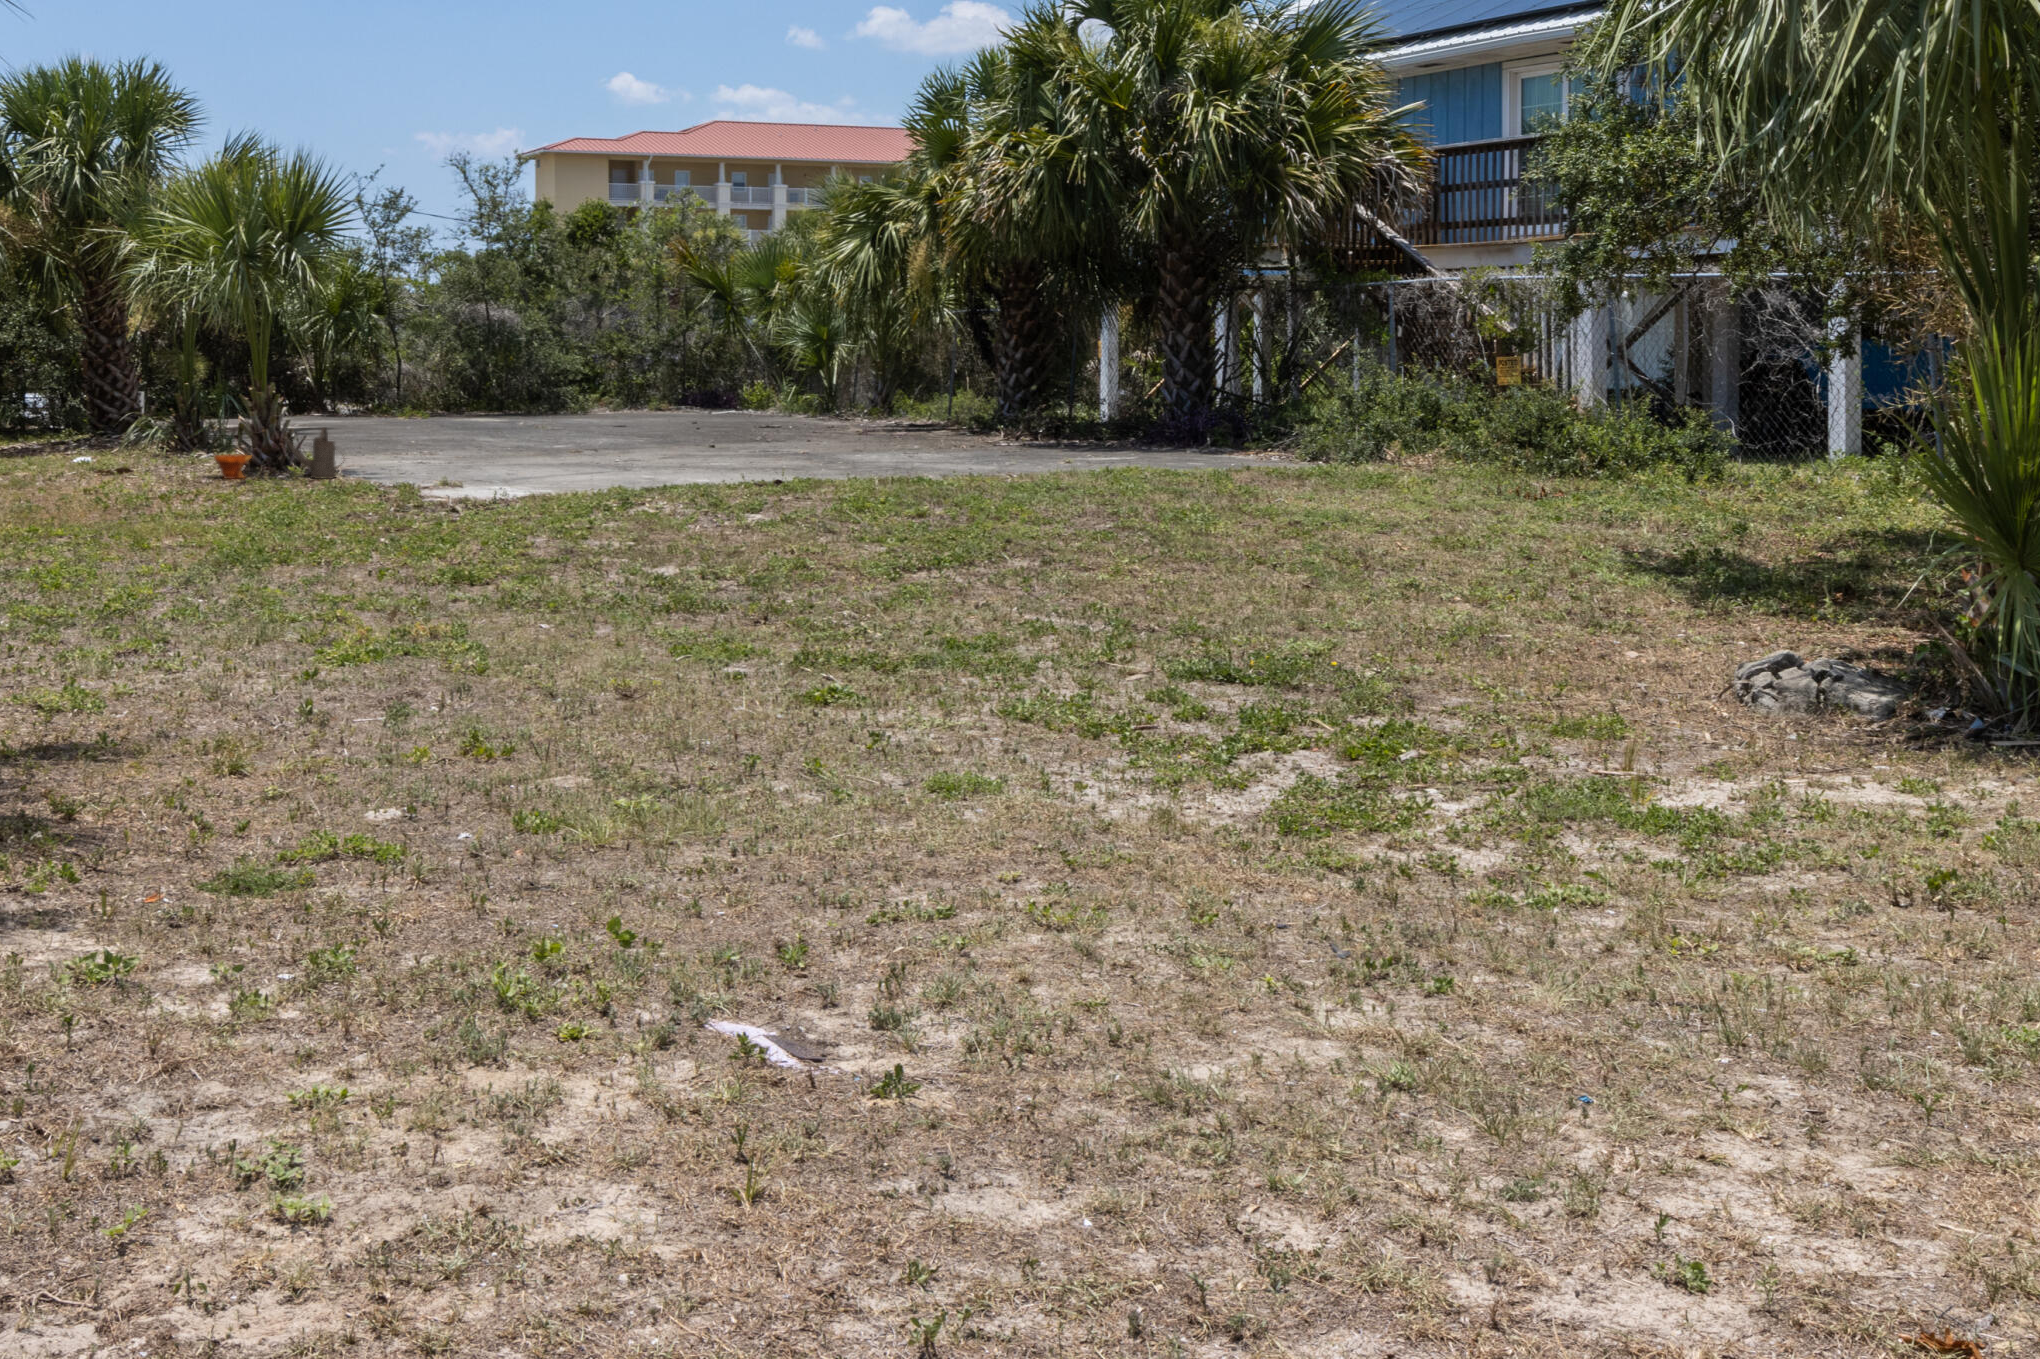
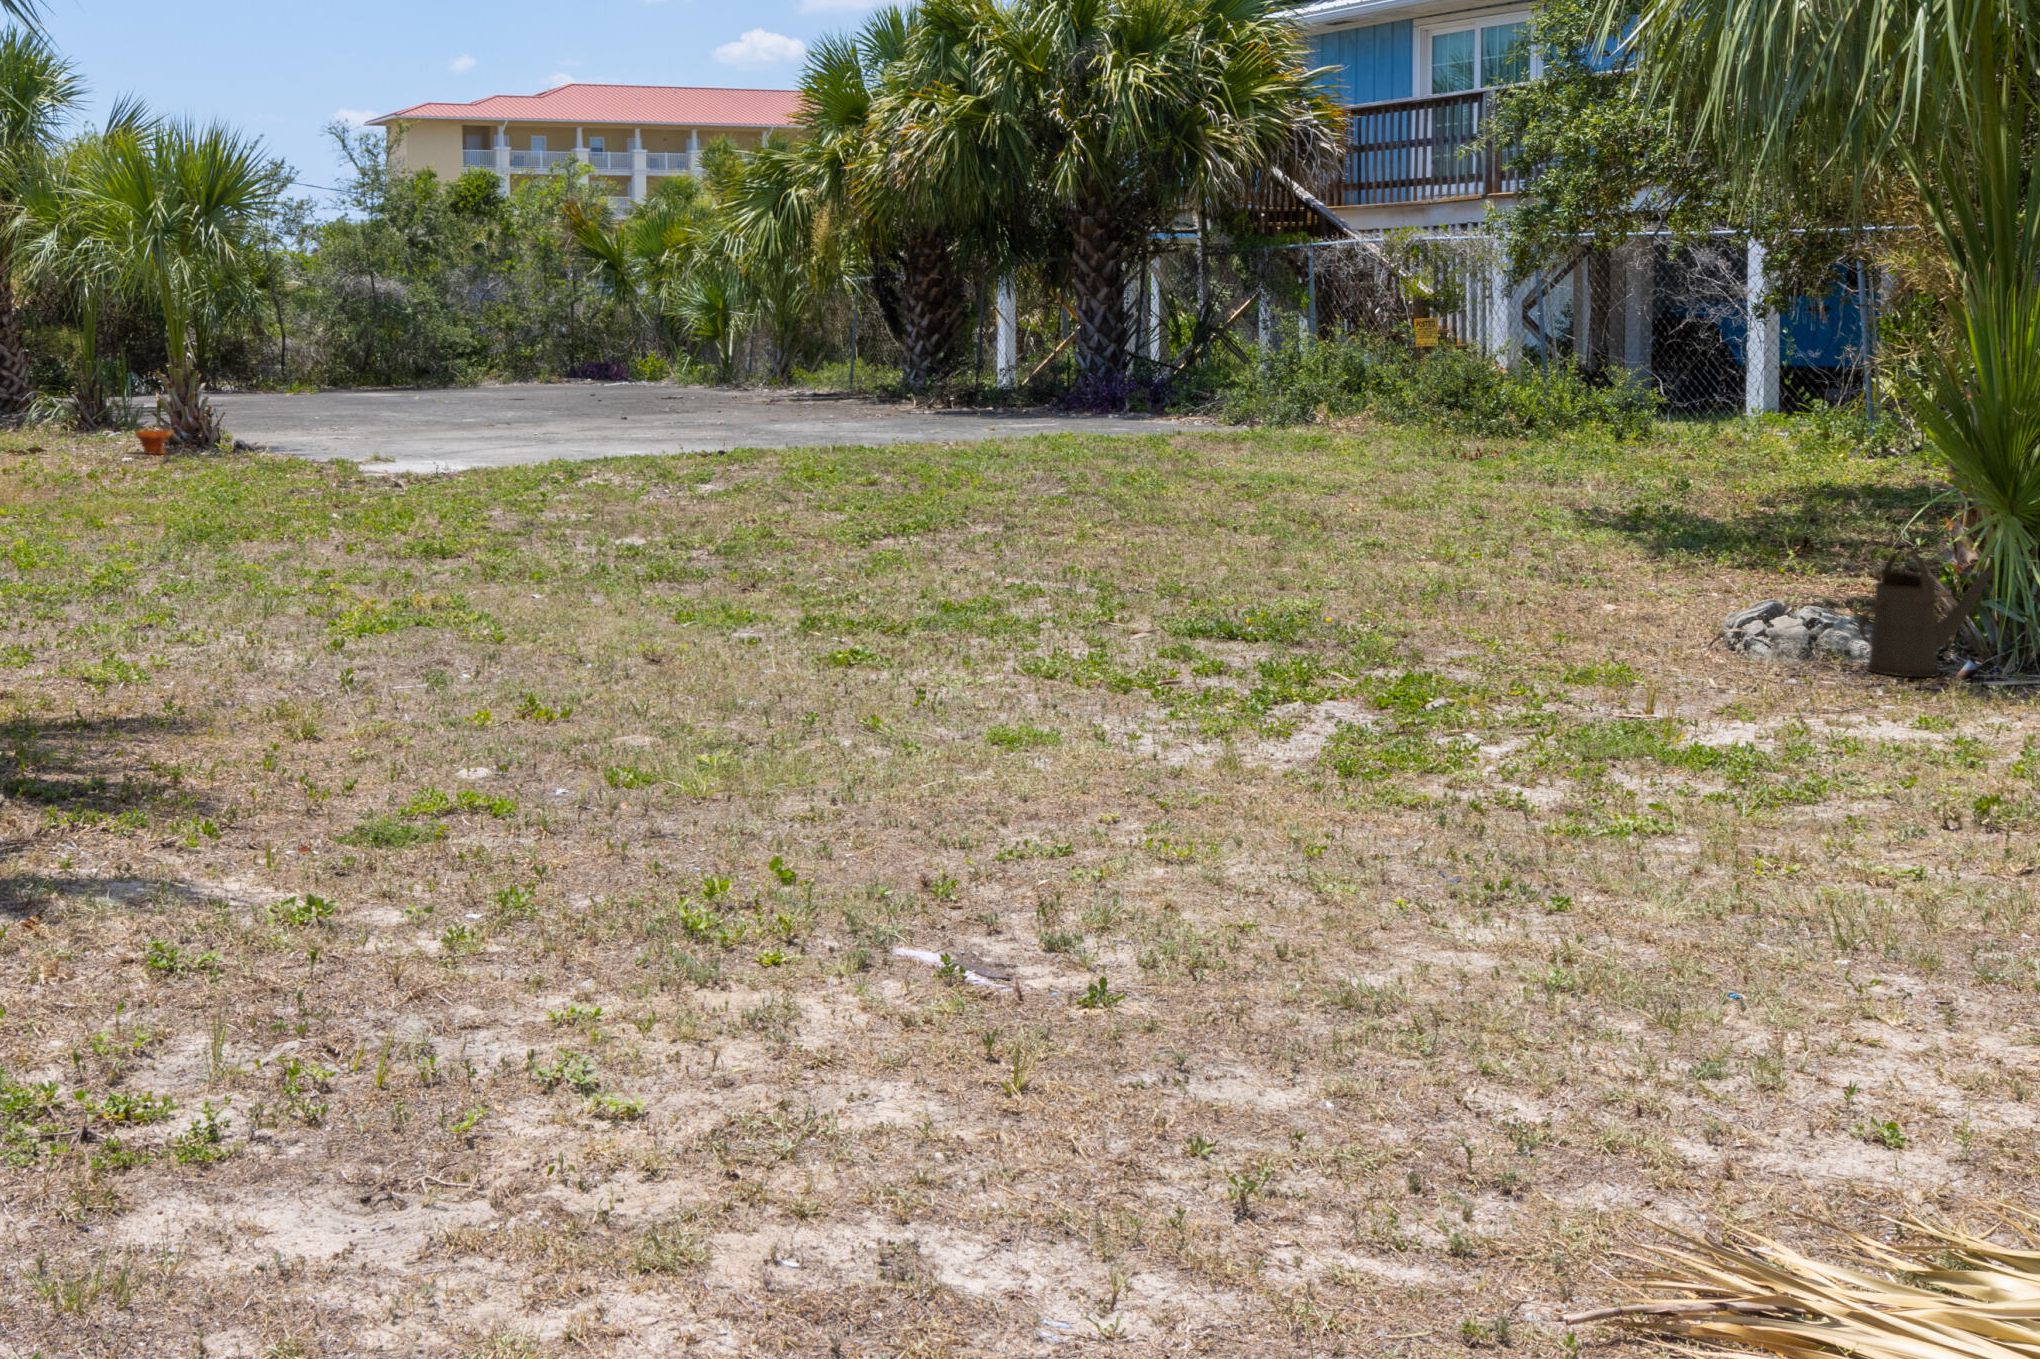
watering can: present [283,427,344,479] -> present [1858,551,1994,677]

